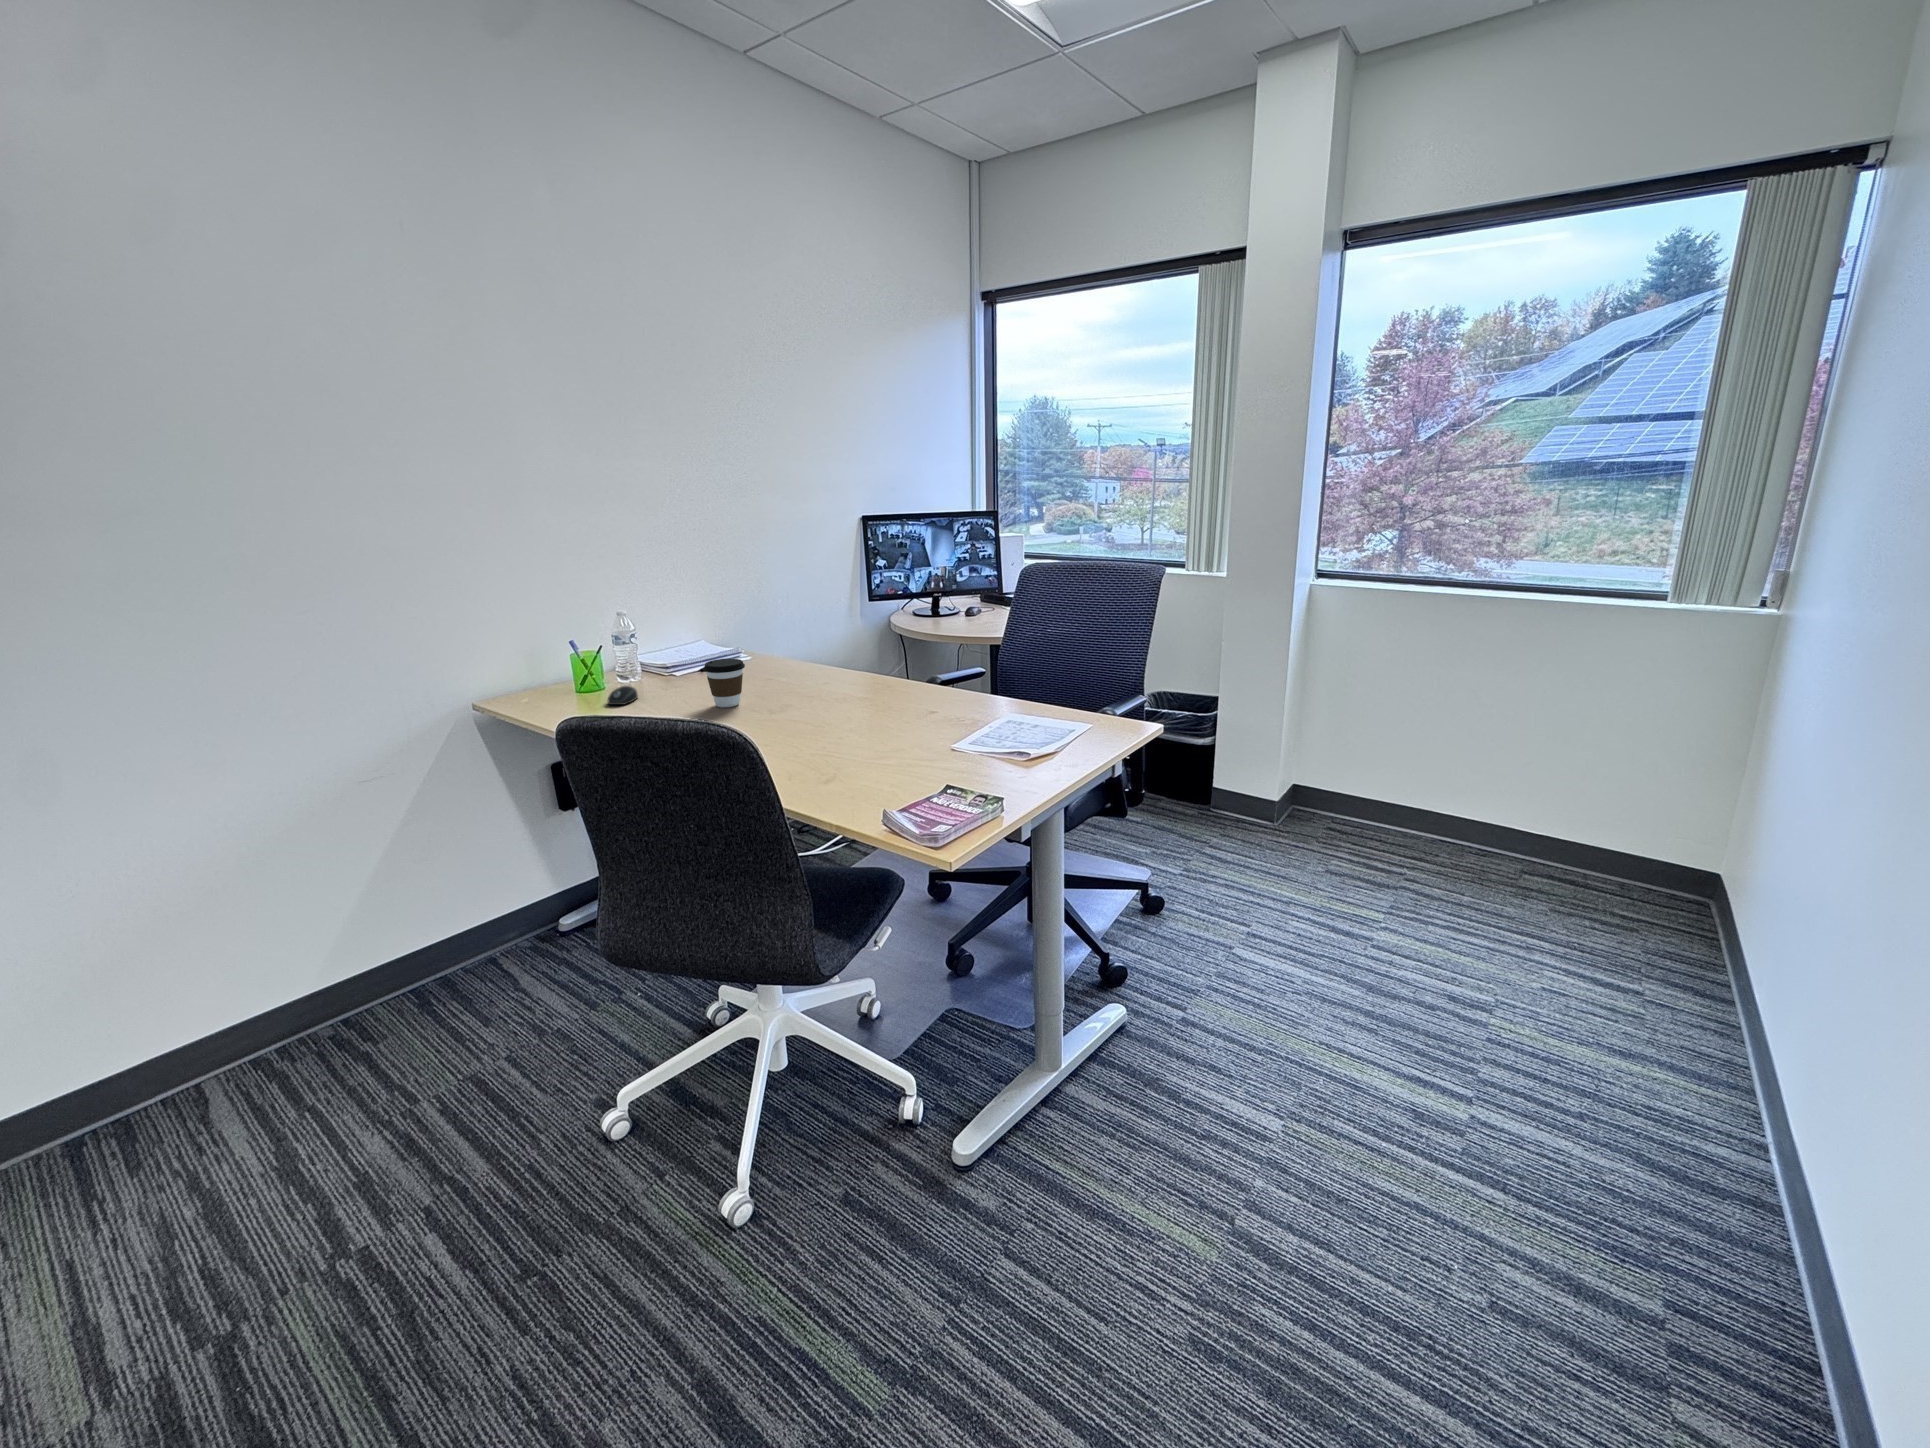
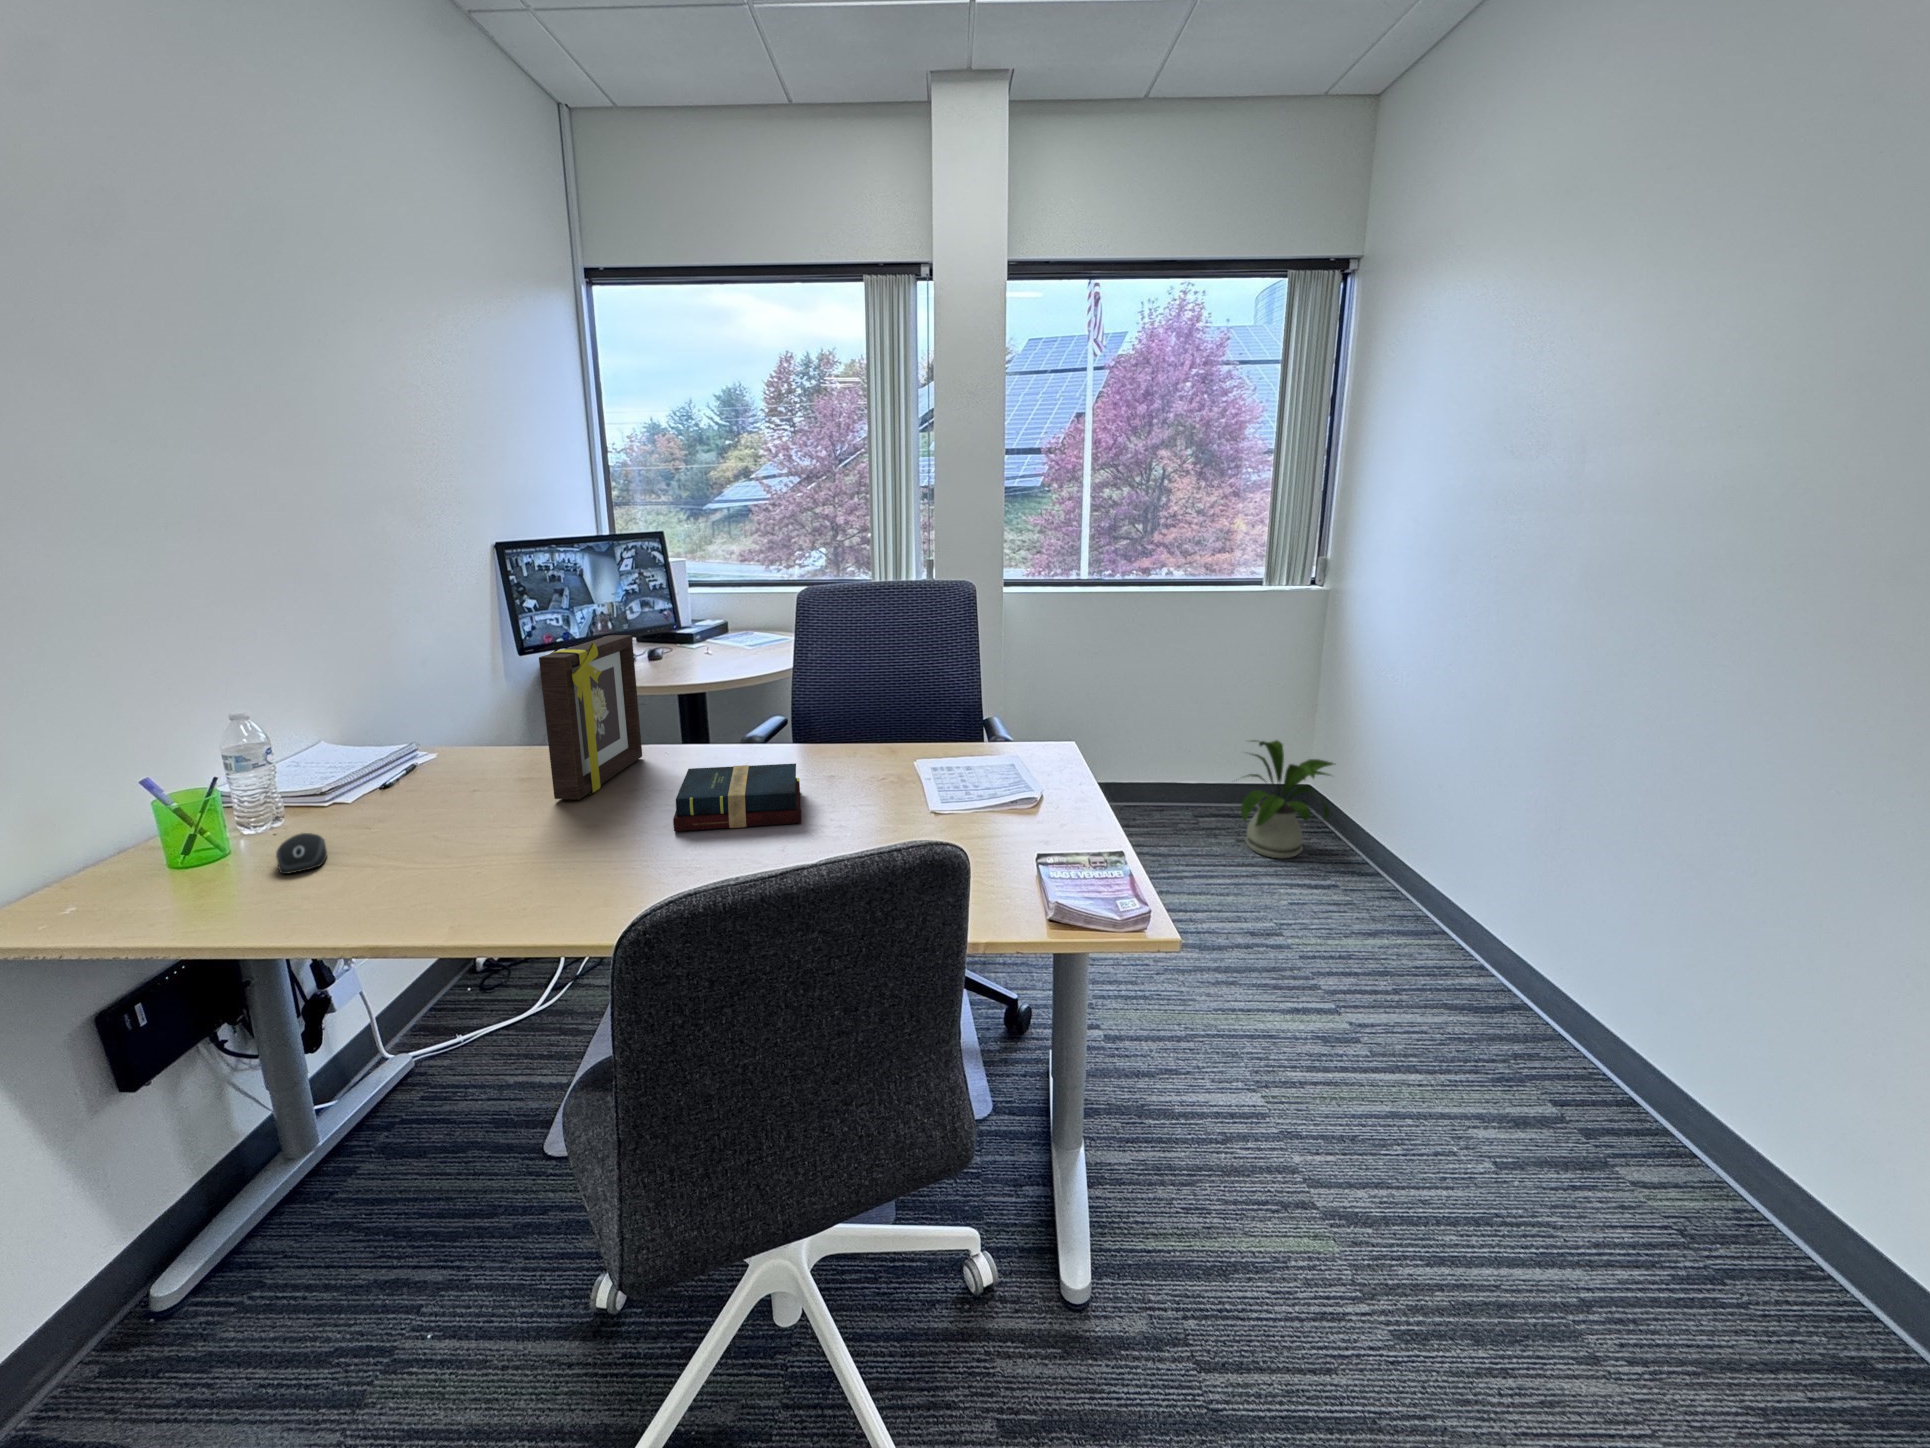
picture frame: none [757,588,849,697] -> present [539,635,642,799]
coffee cup: present [703,659,745,708] -> none [476,753,546,832]
hardback book: none [787,687,898,736] -> present [673,763,801,831]
house plant: none [1535,787,1726,949] -> present [1241,740,1333,858]

